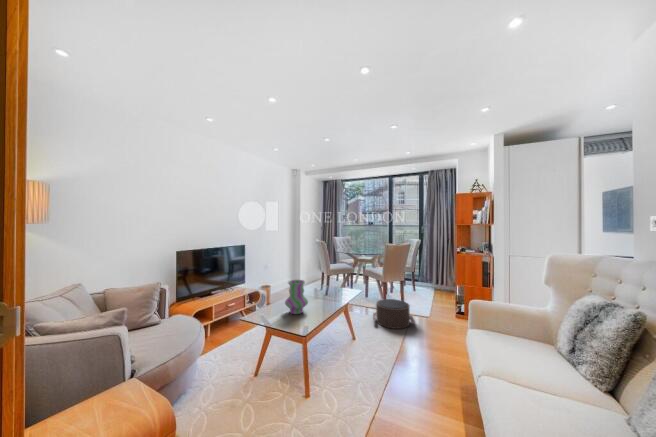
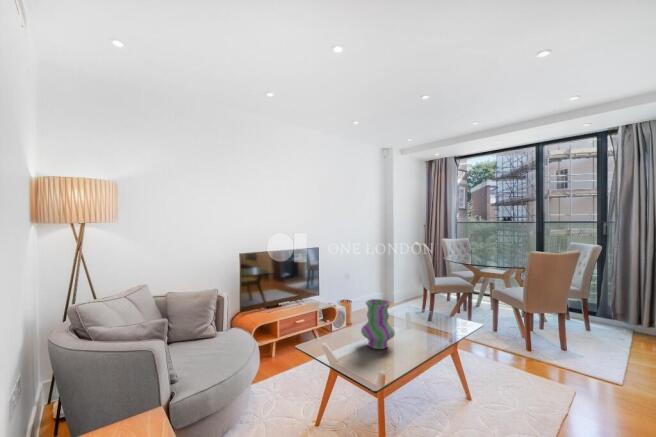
pouf: present [373,299,415,329] -> none [504,341,589,397]

